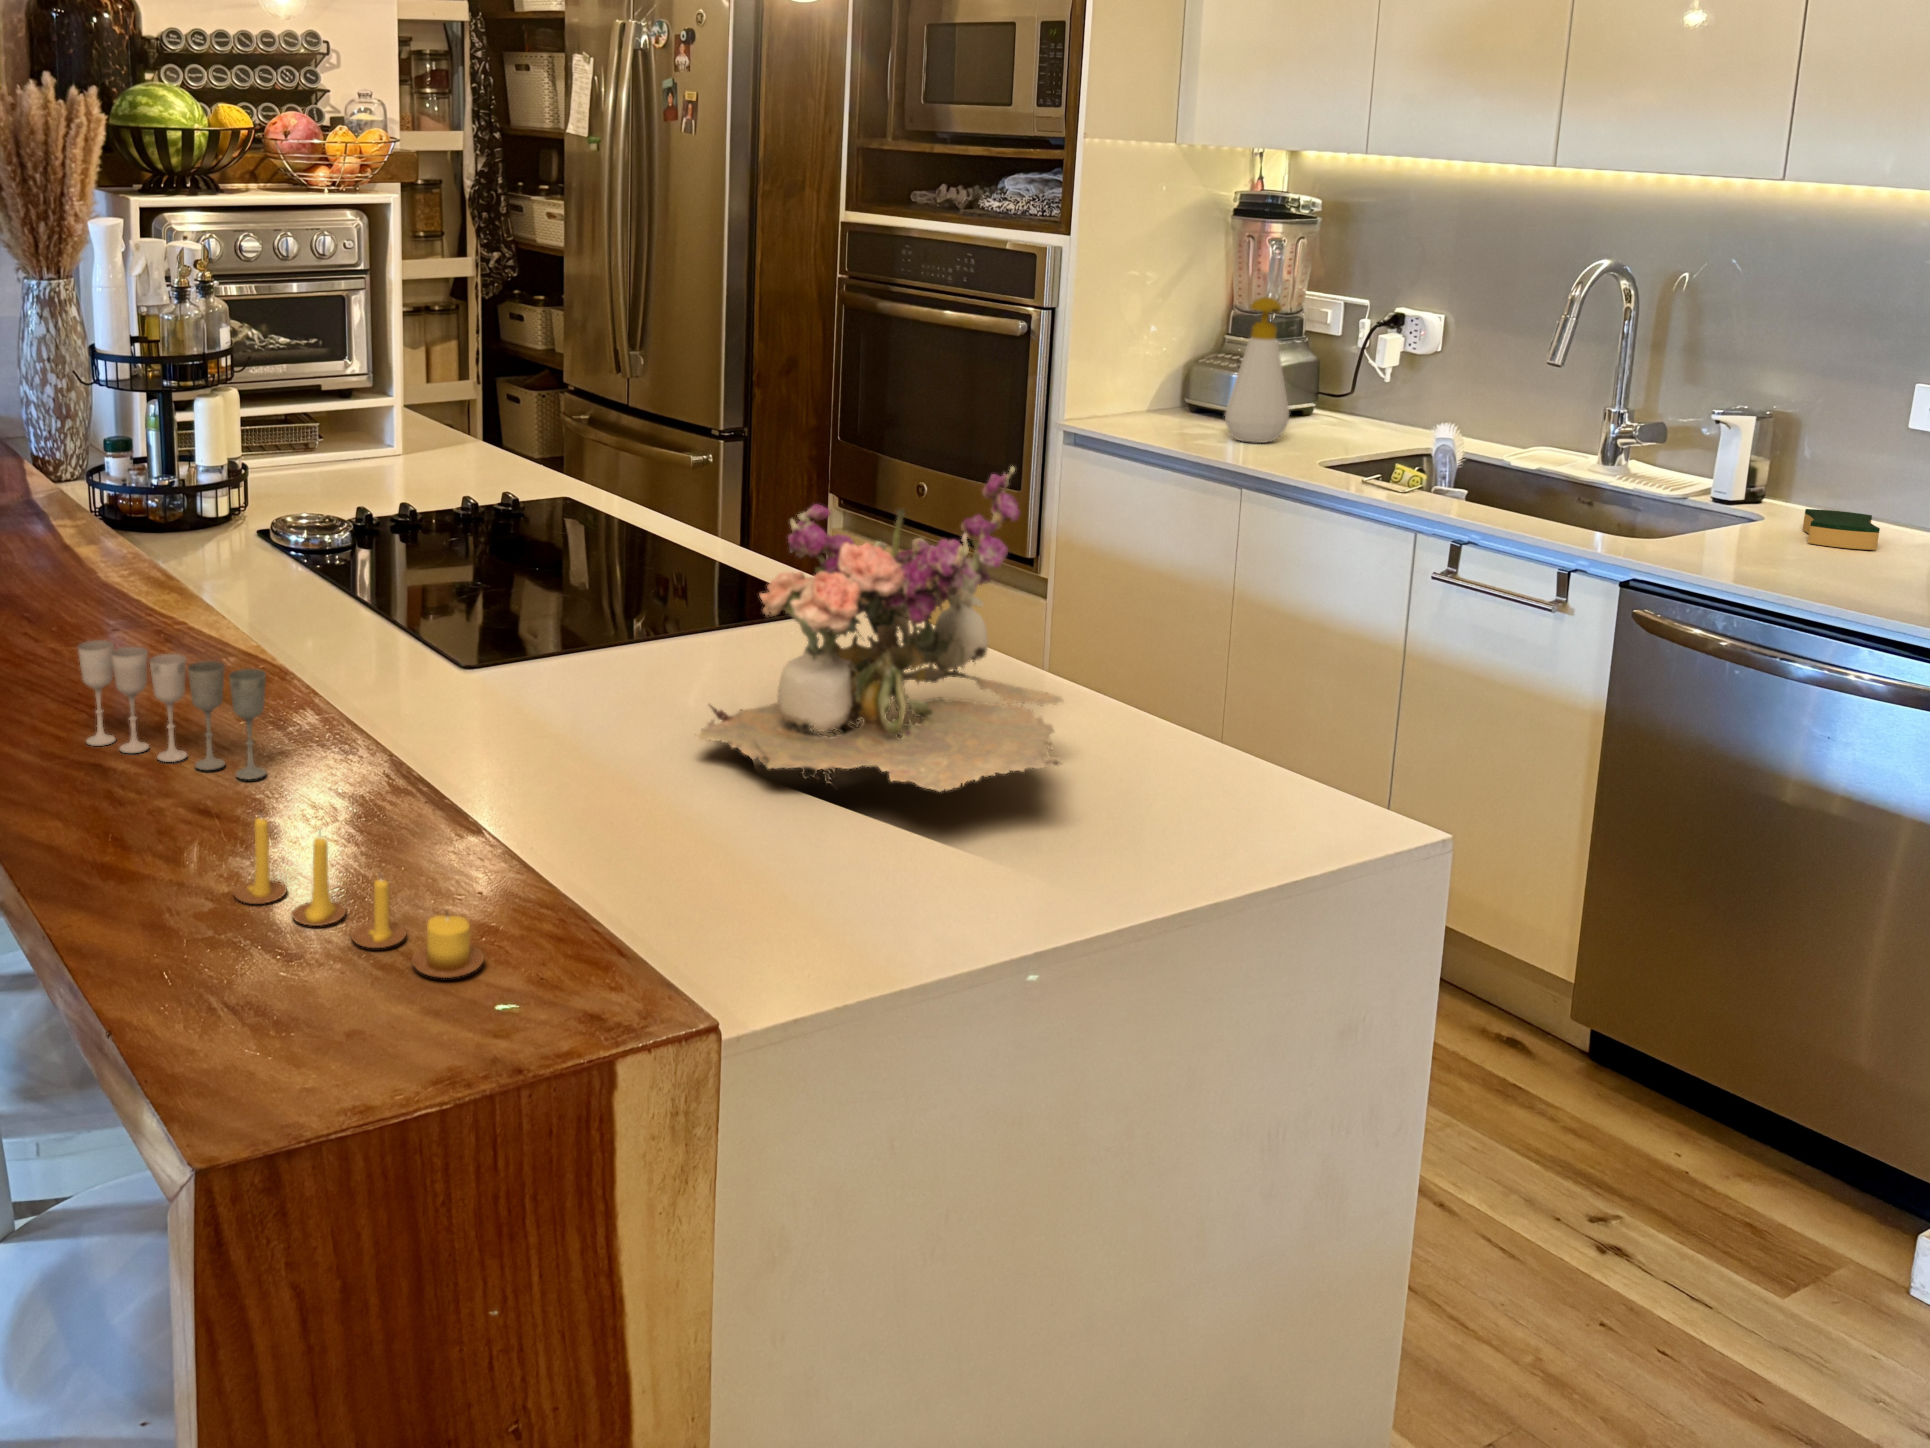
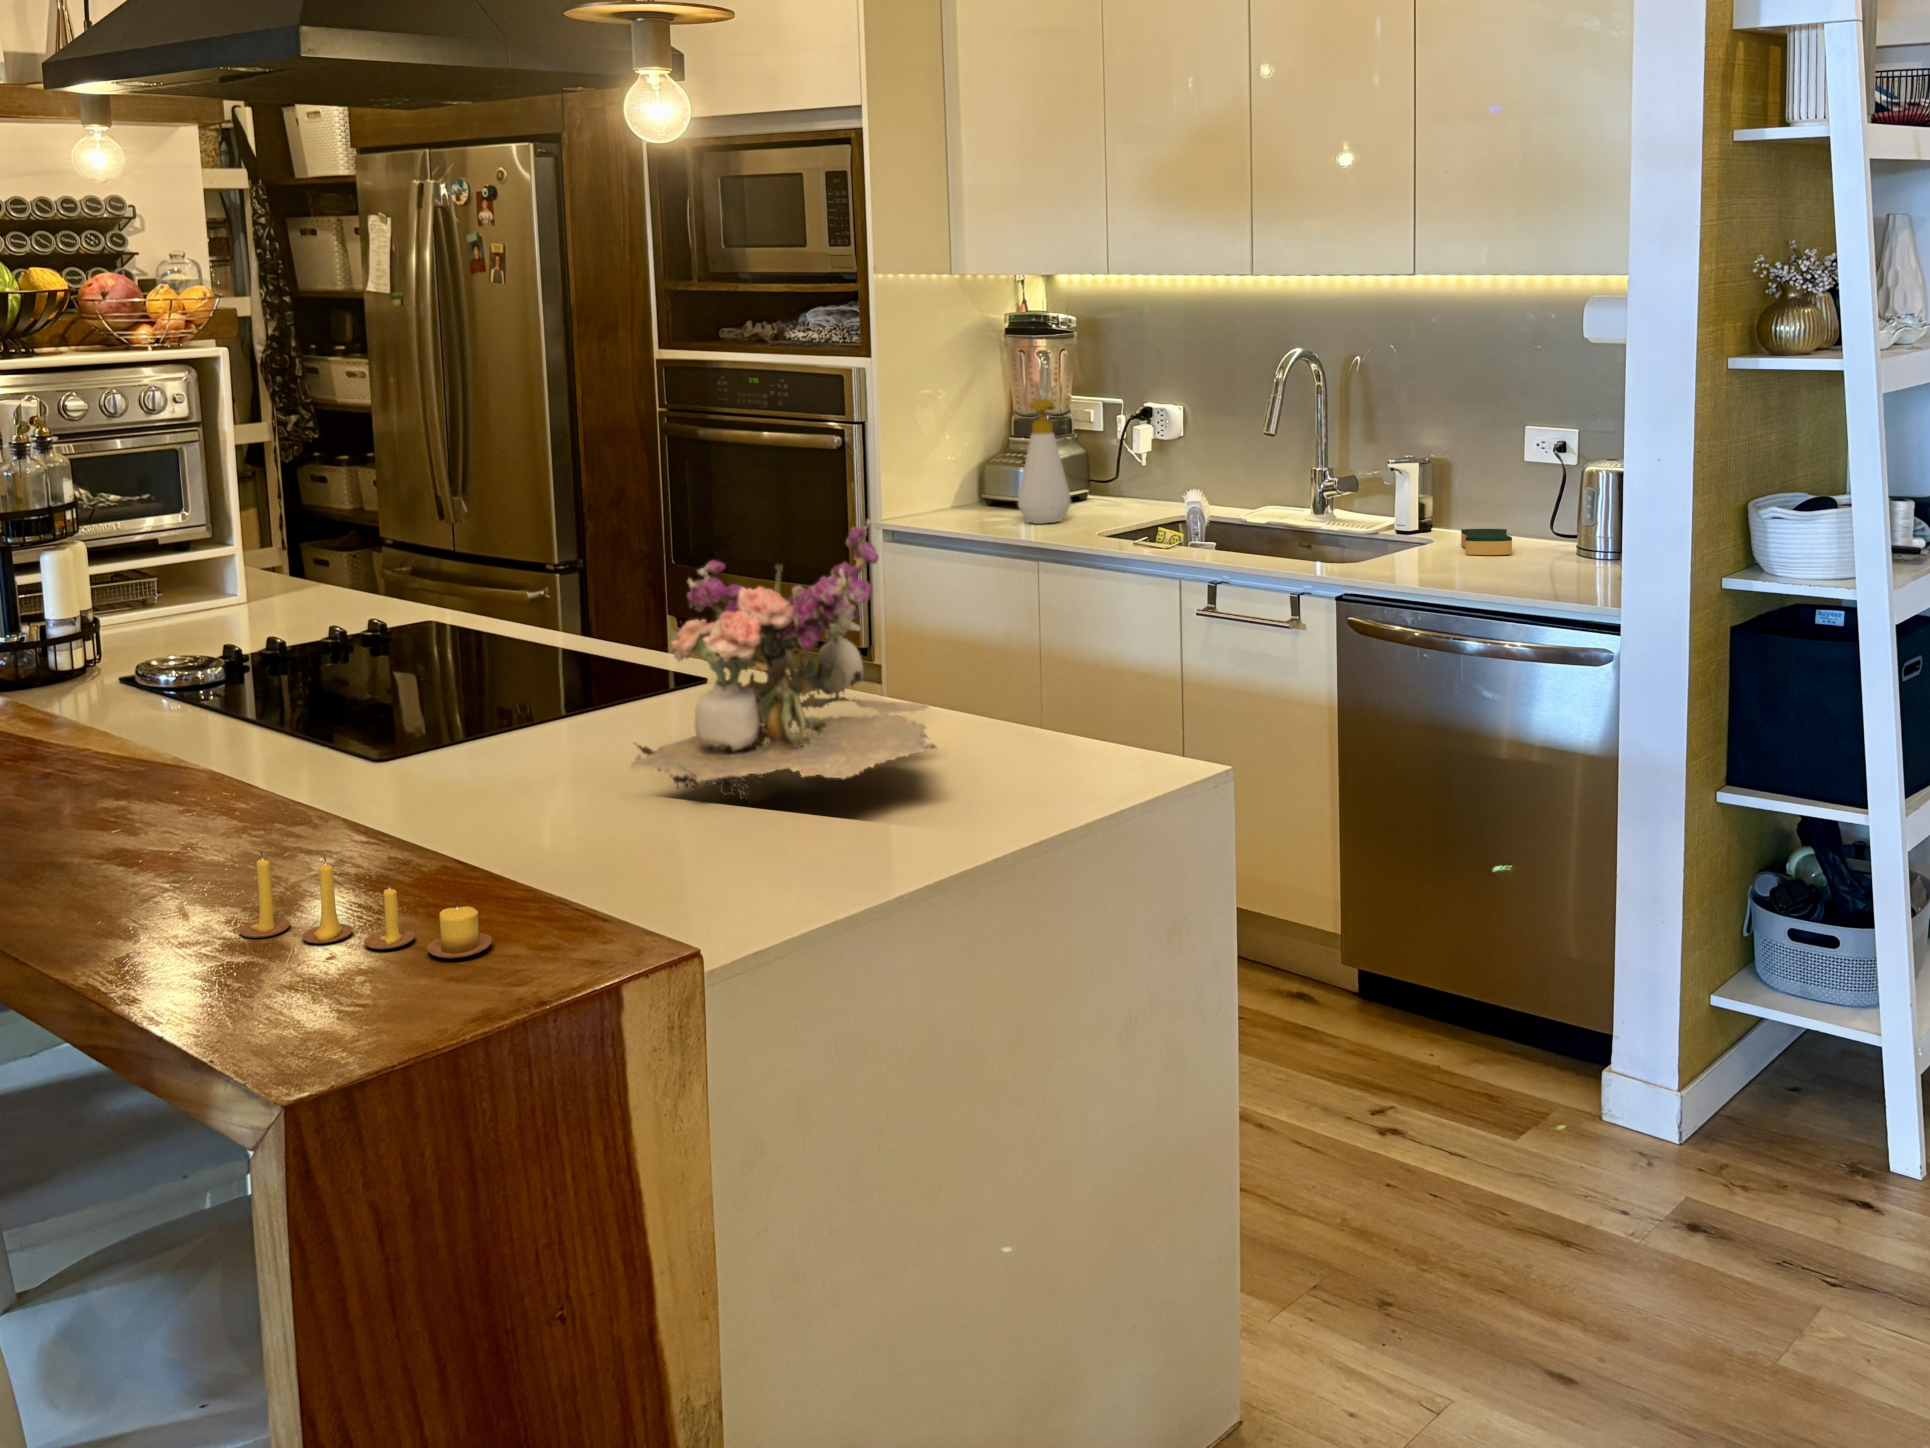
wine glass: present [78,640,266,779] -> none [19,750,231,855]

